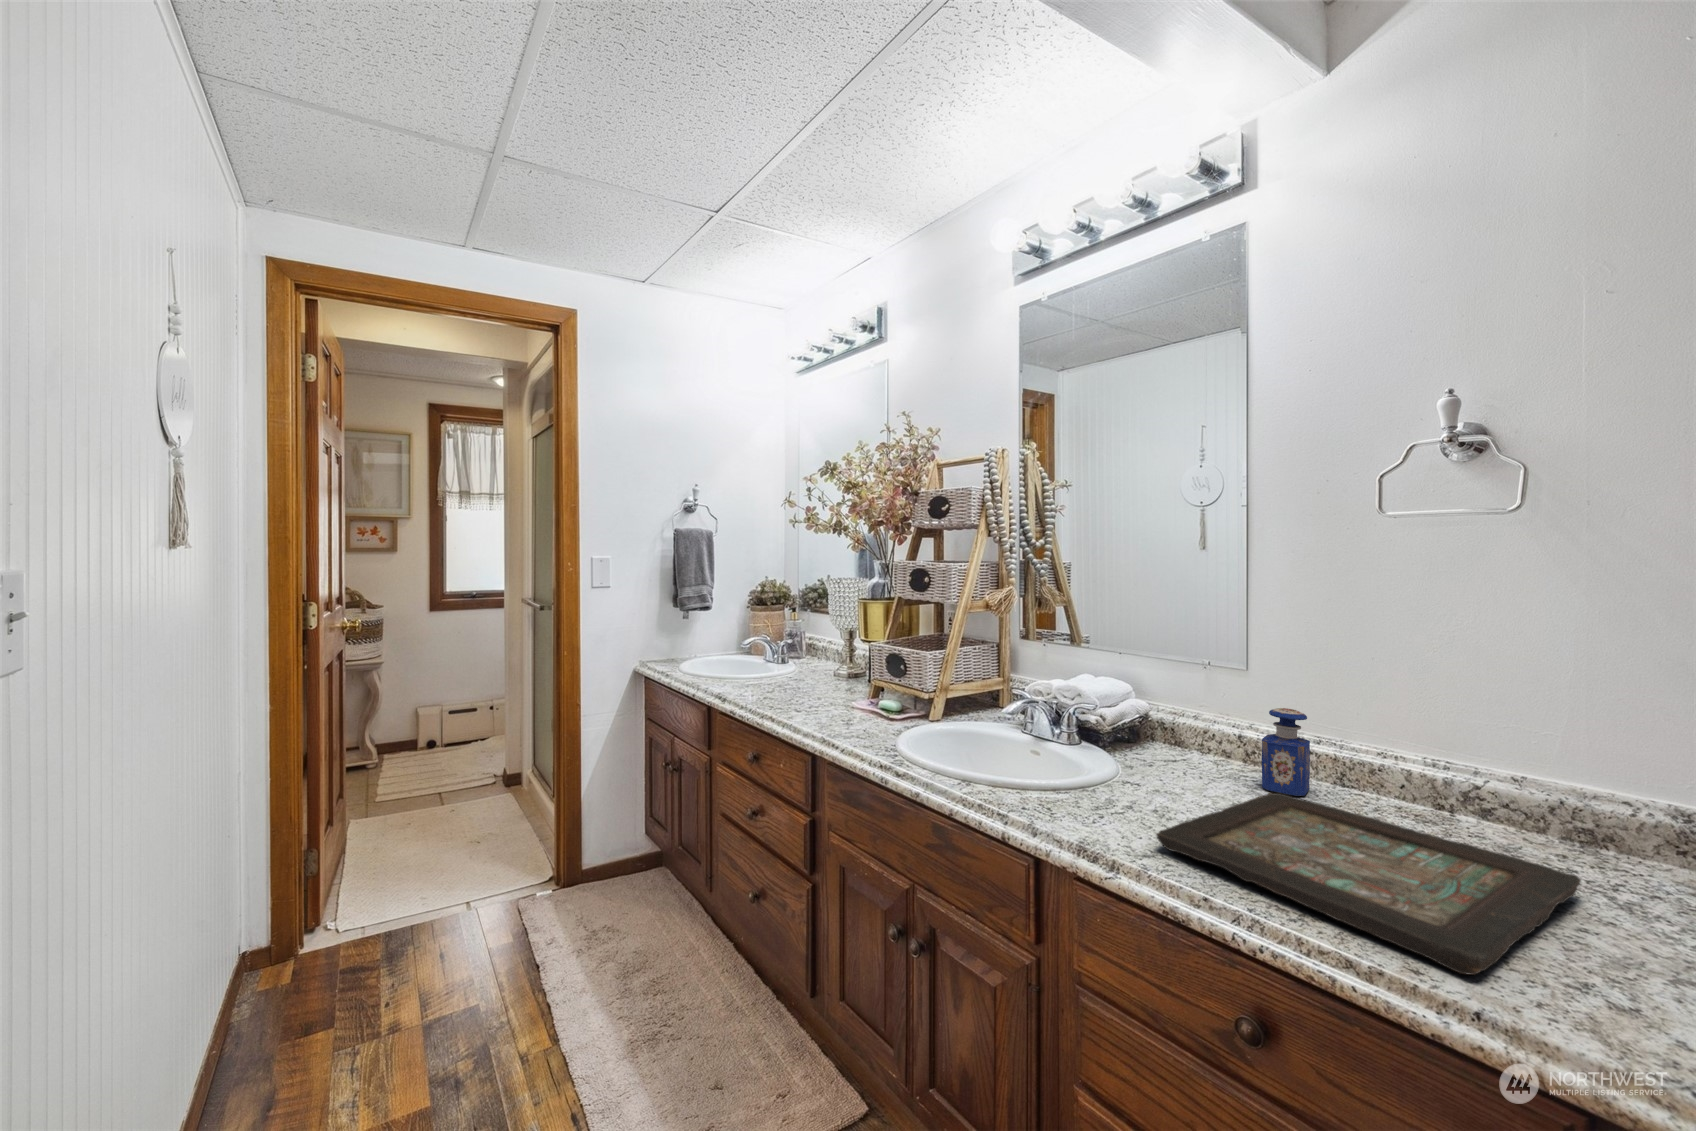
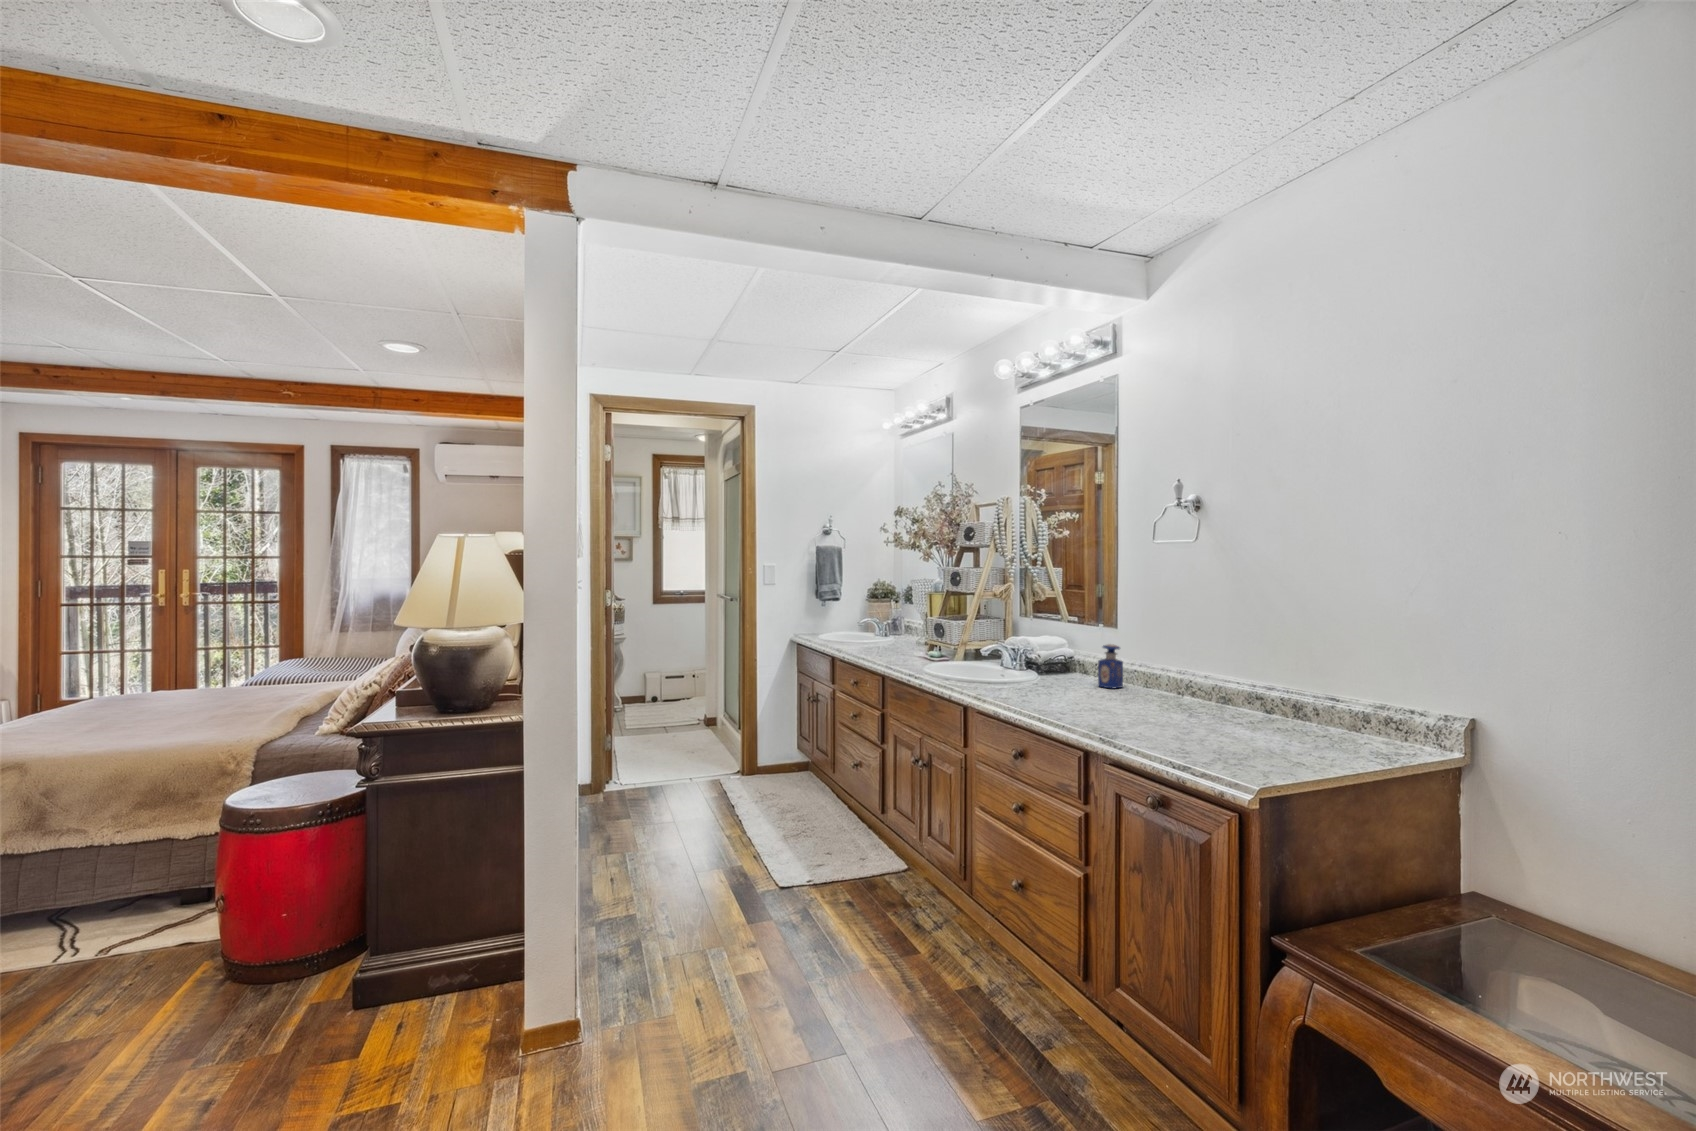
decorative tray: present [1156,793,1581,975] -> none [1005,683,1168,718]

